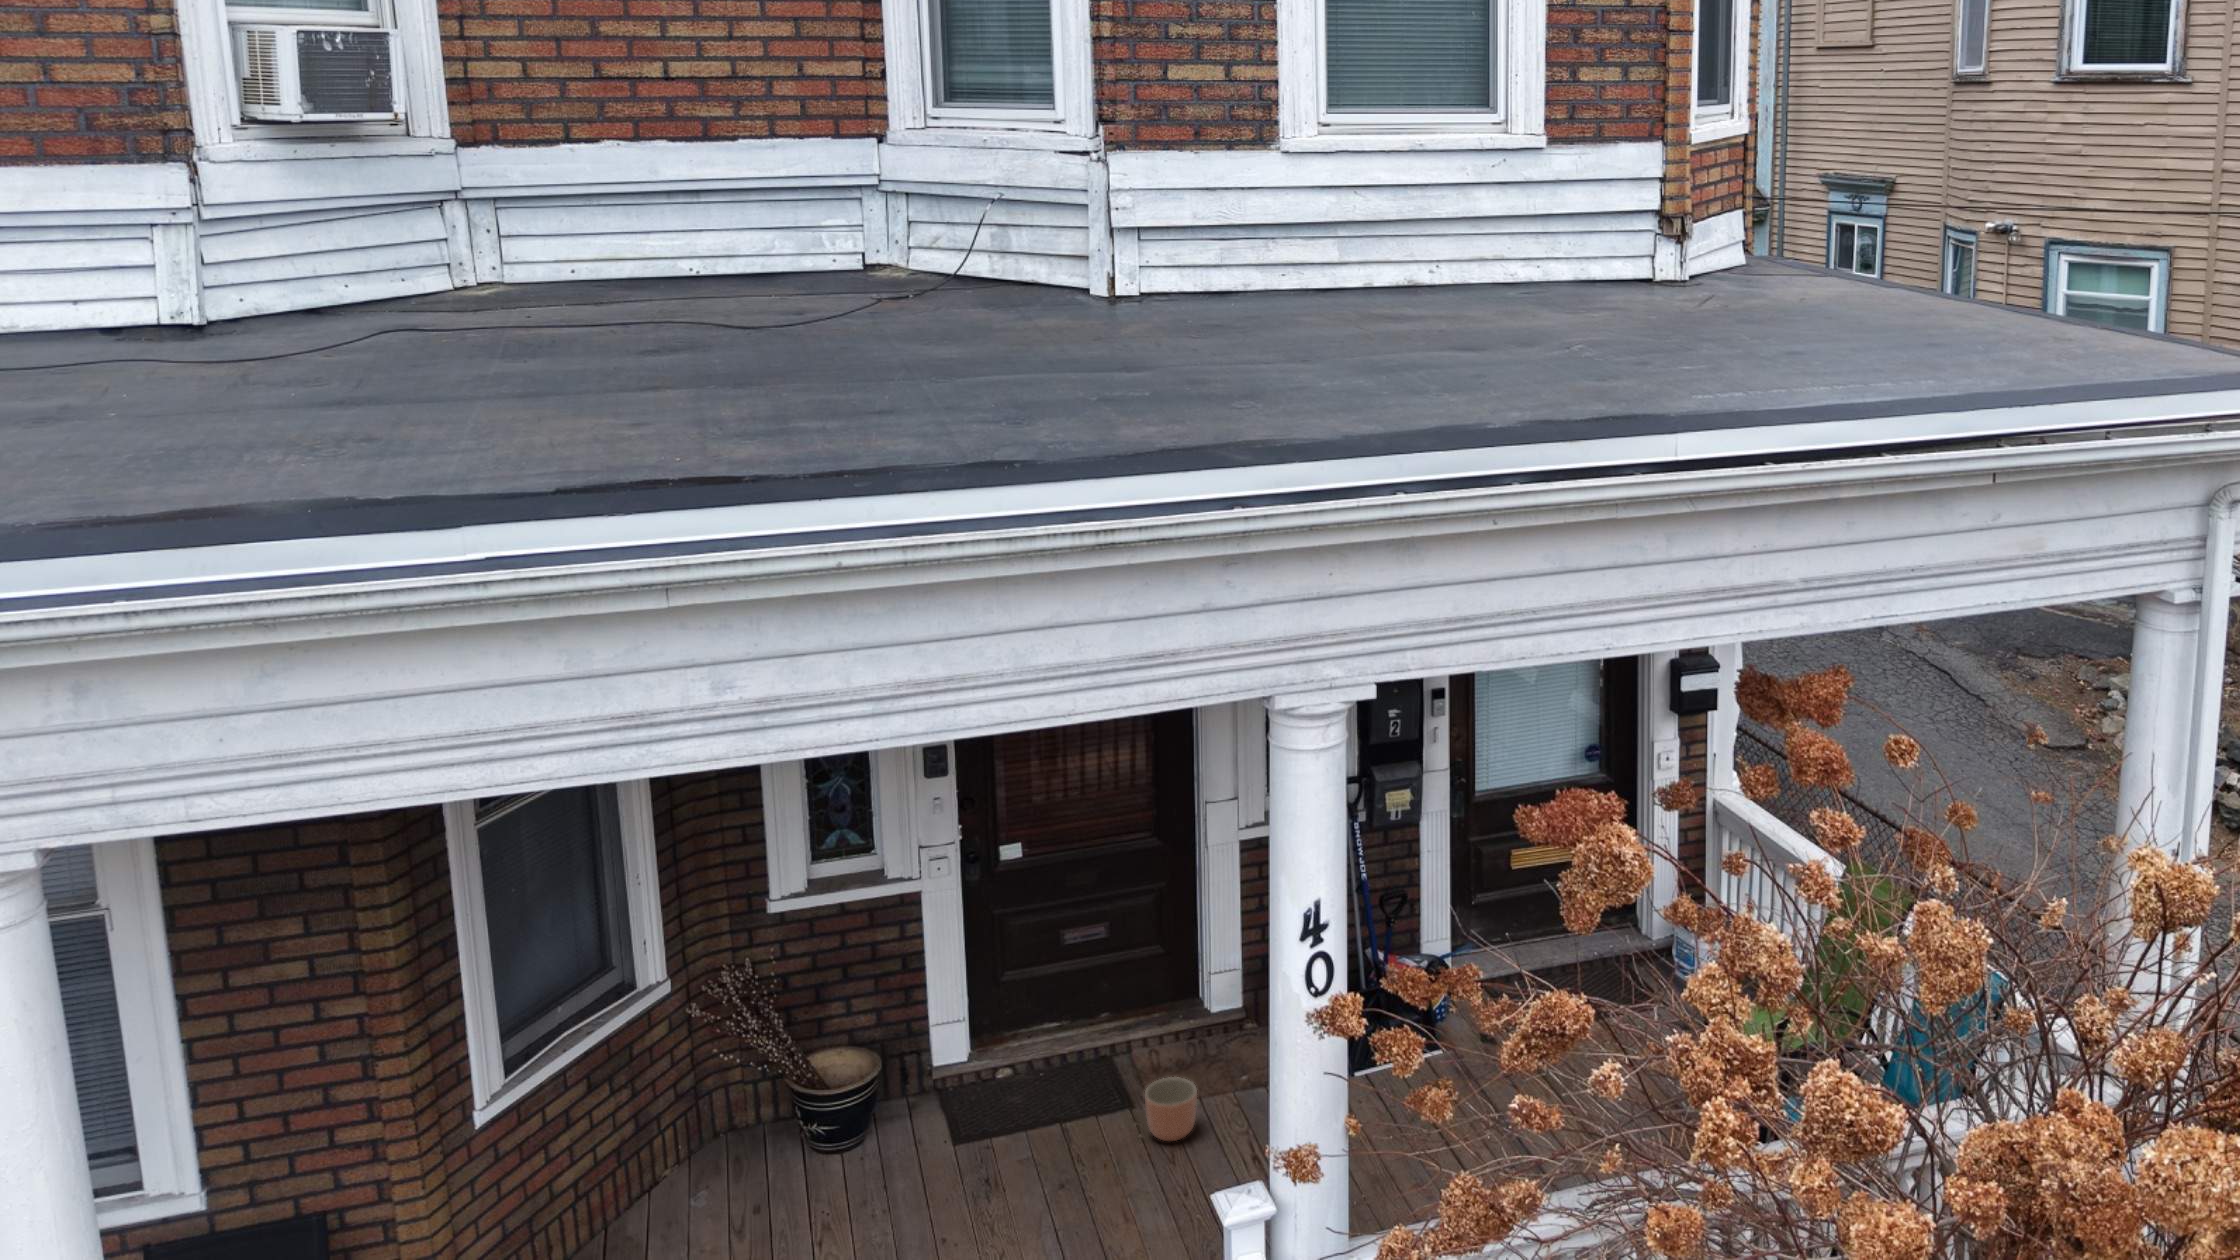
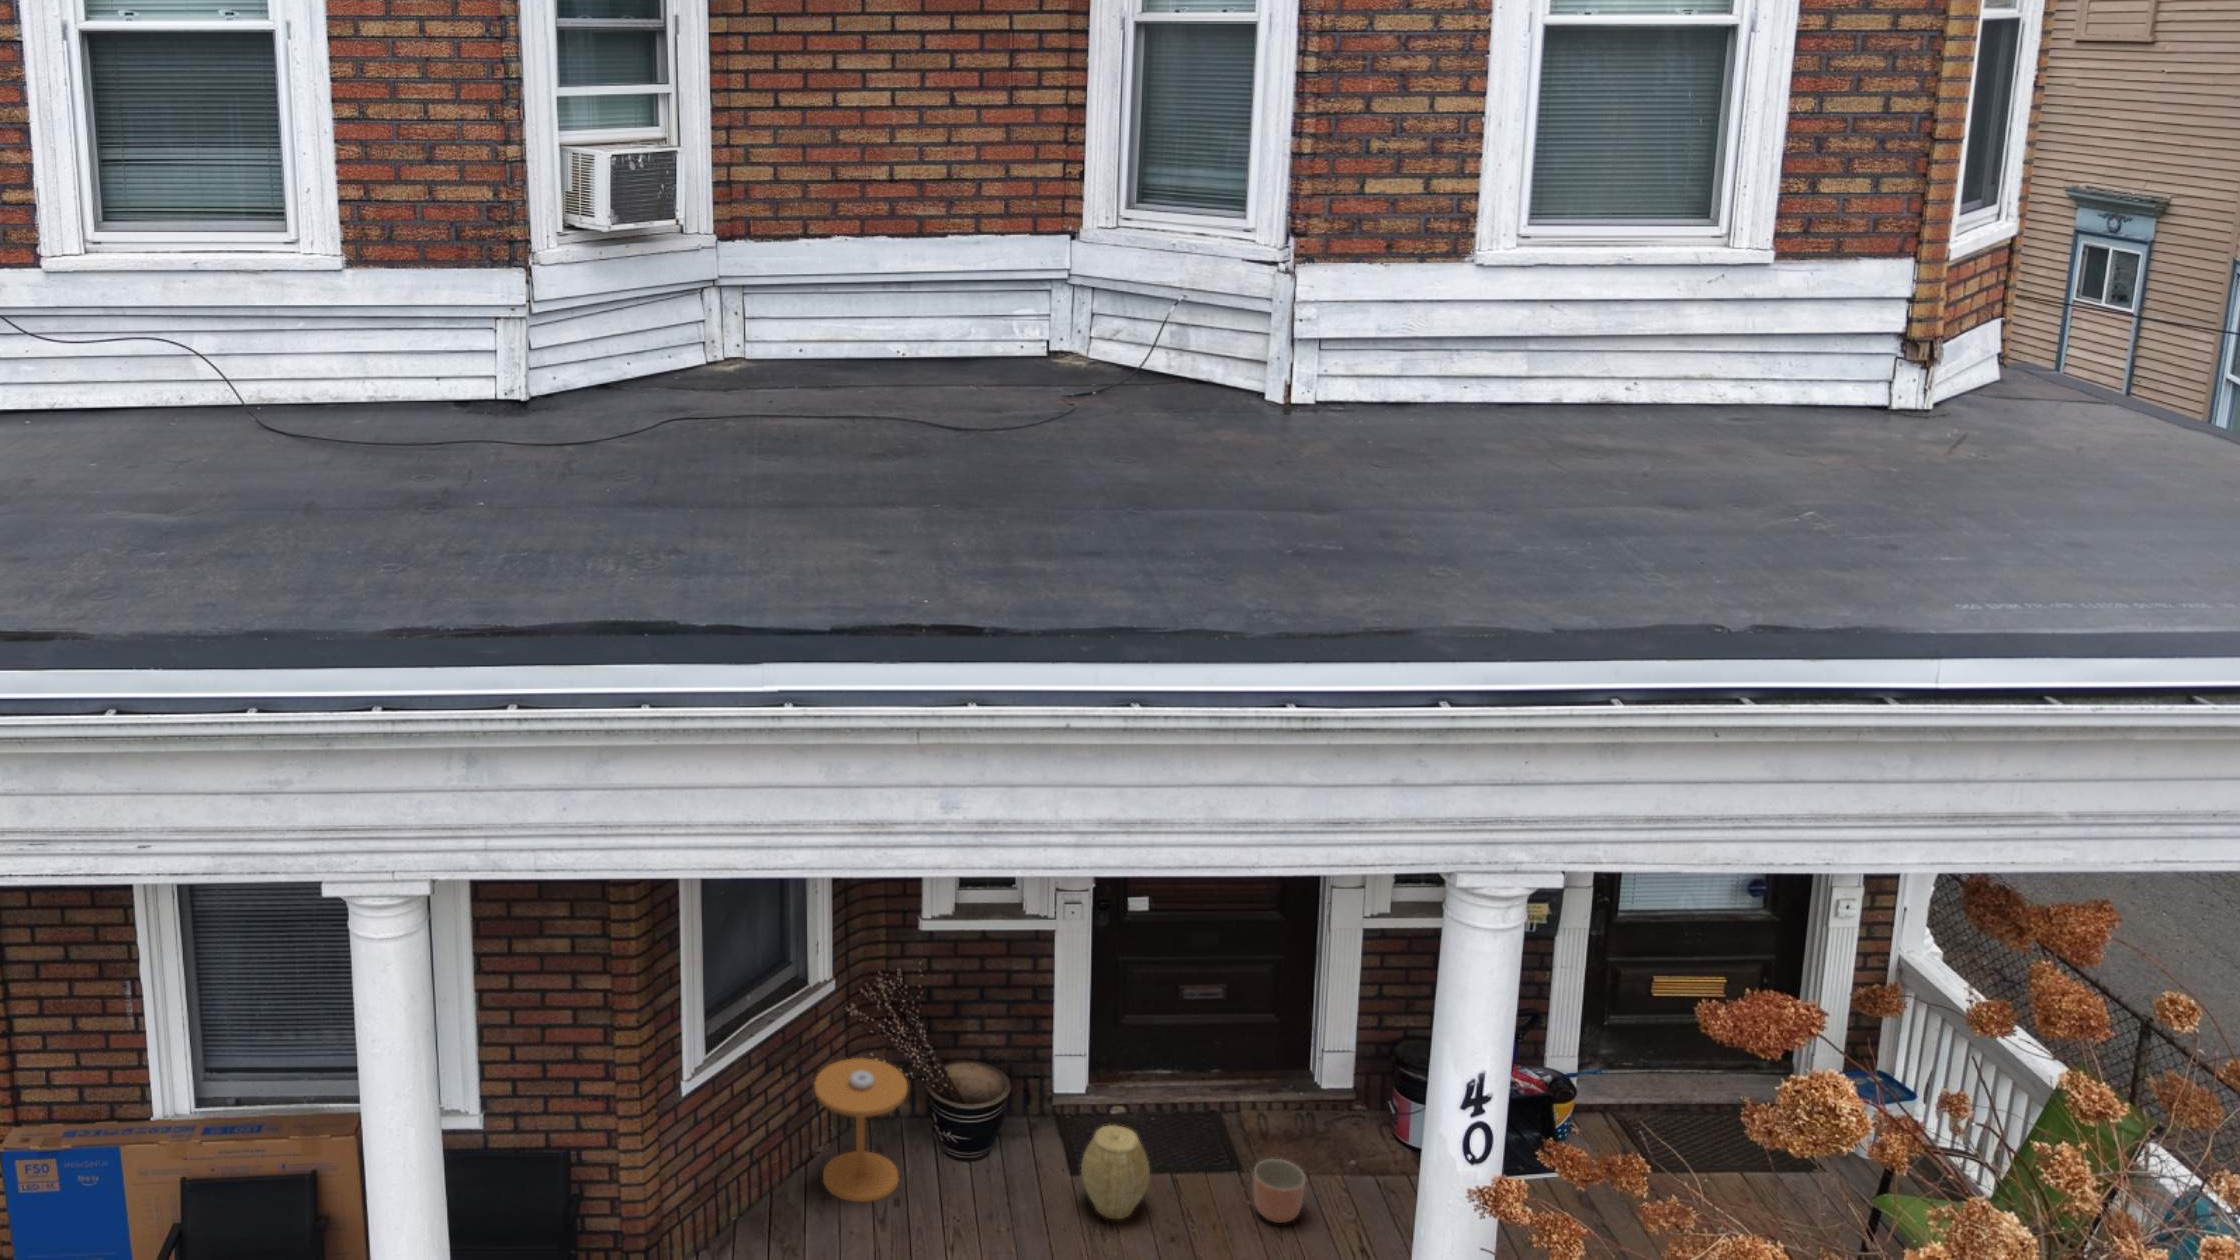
side table: none [651,1058,763,1219] -> present [814,1058,908,1202]
woven basket: none [964,1075,1037,1174] -> present [1081,1125,1150,1219]

